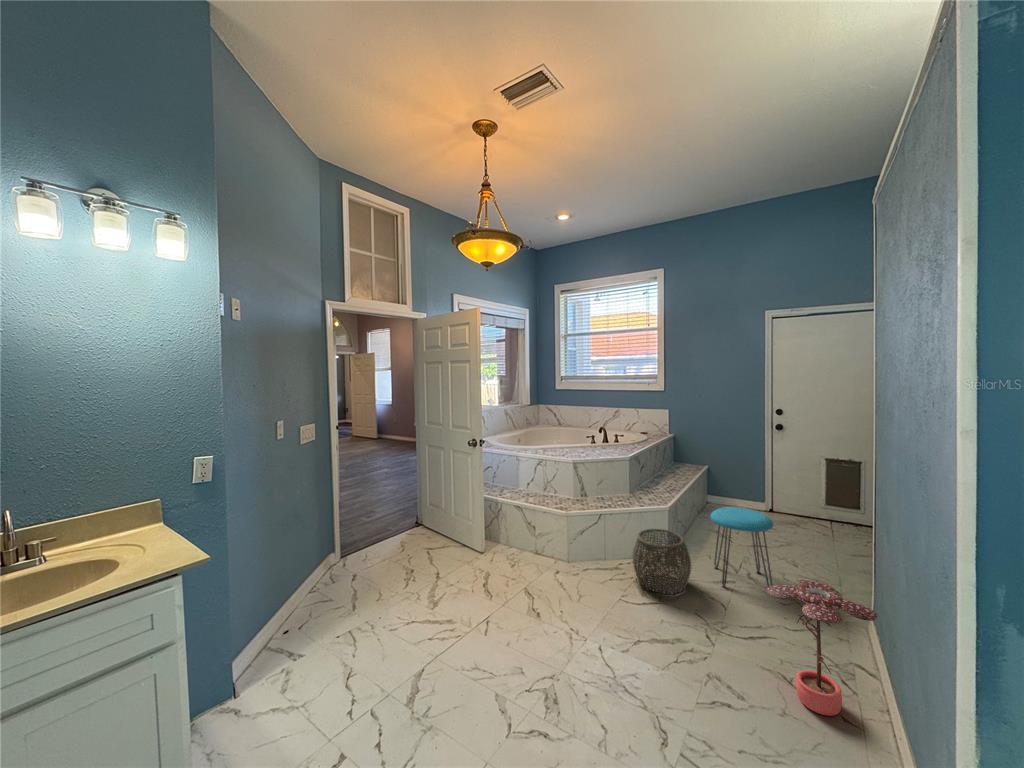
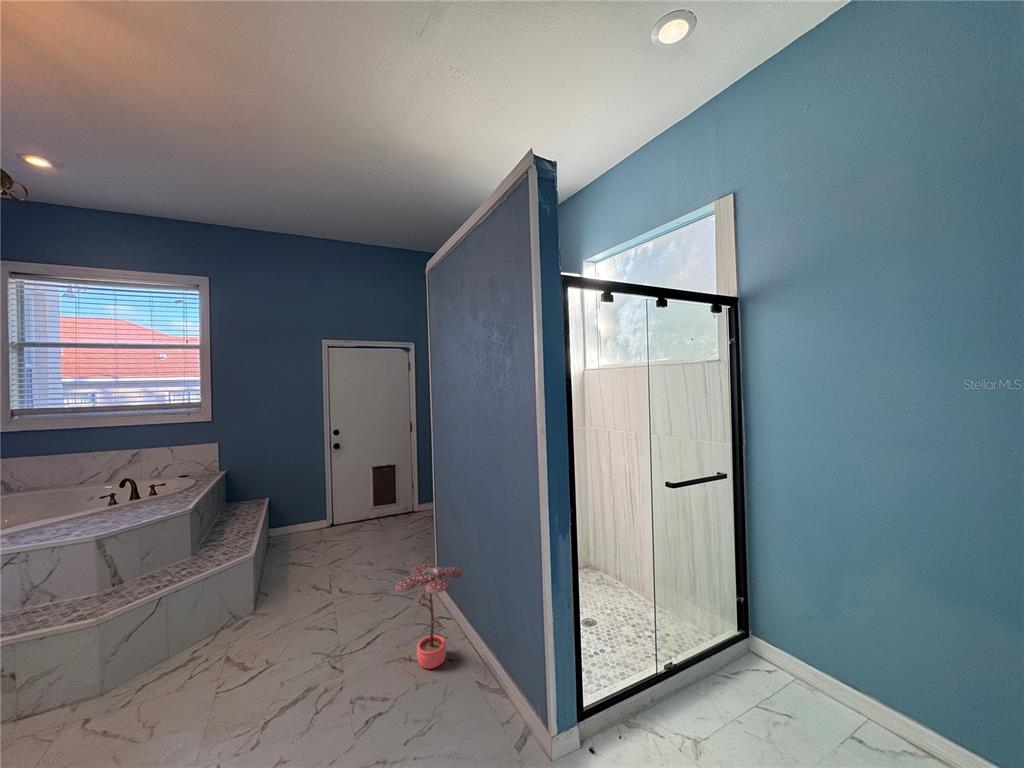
stool: present [711,507,773,588] -> none [306,527,366,613]
woven basket: present [632,529,691,594] -> none [220,578,297,662]

